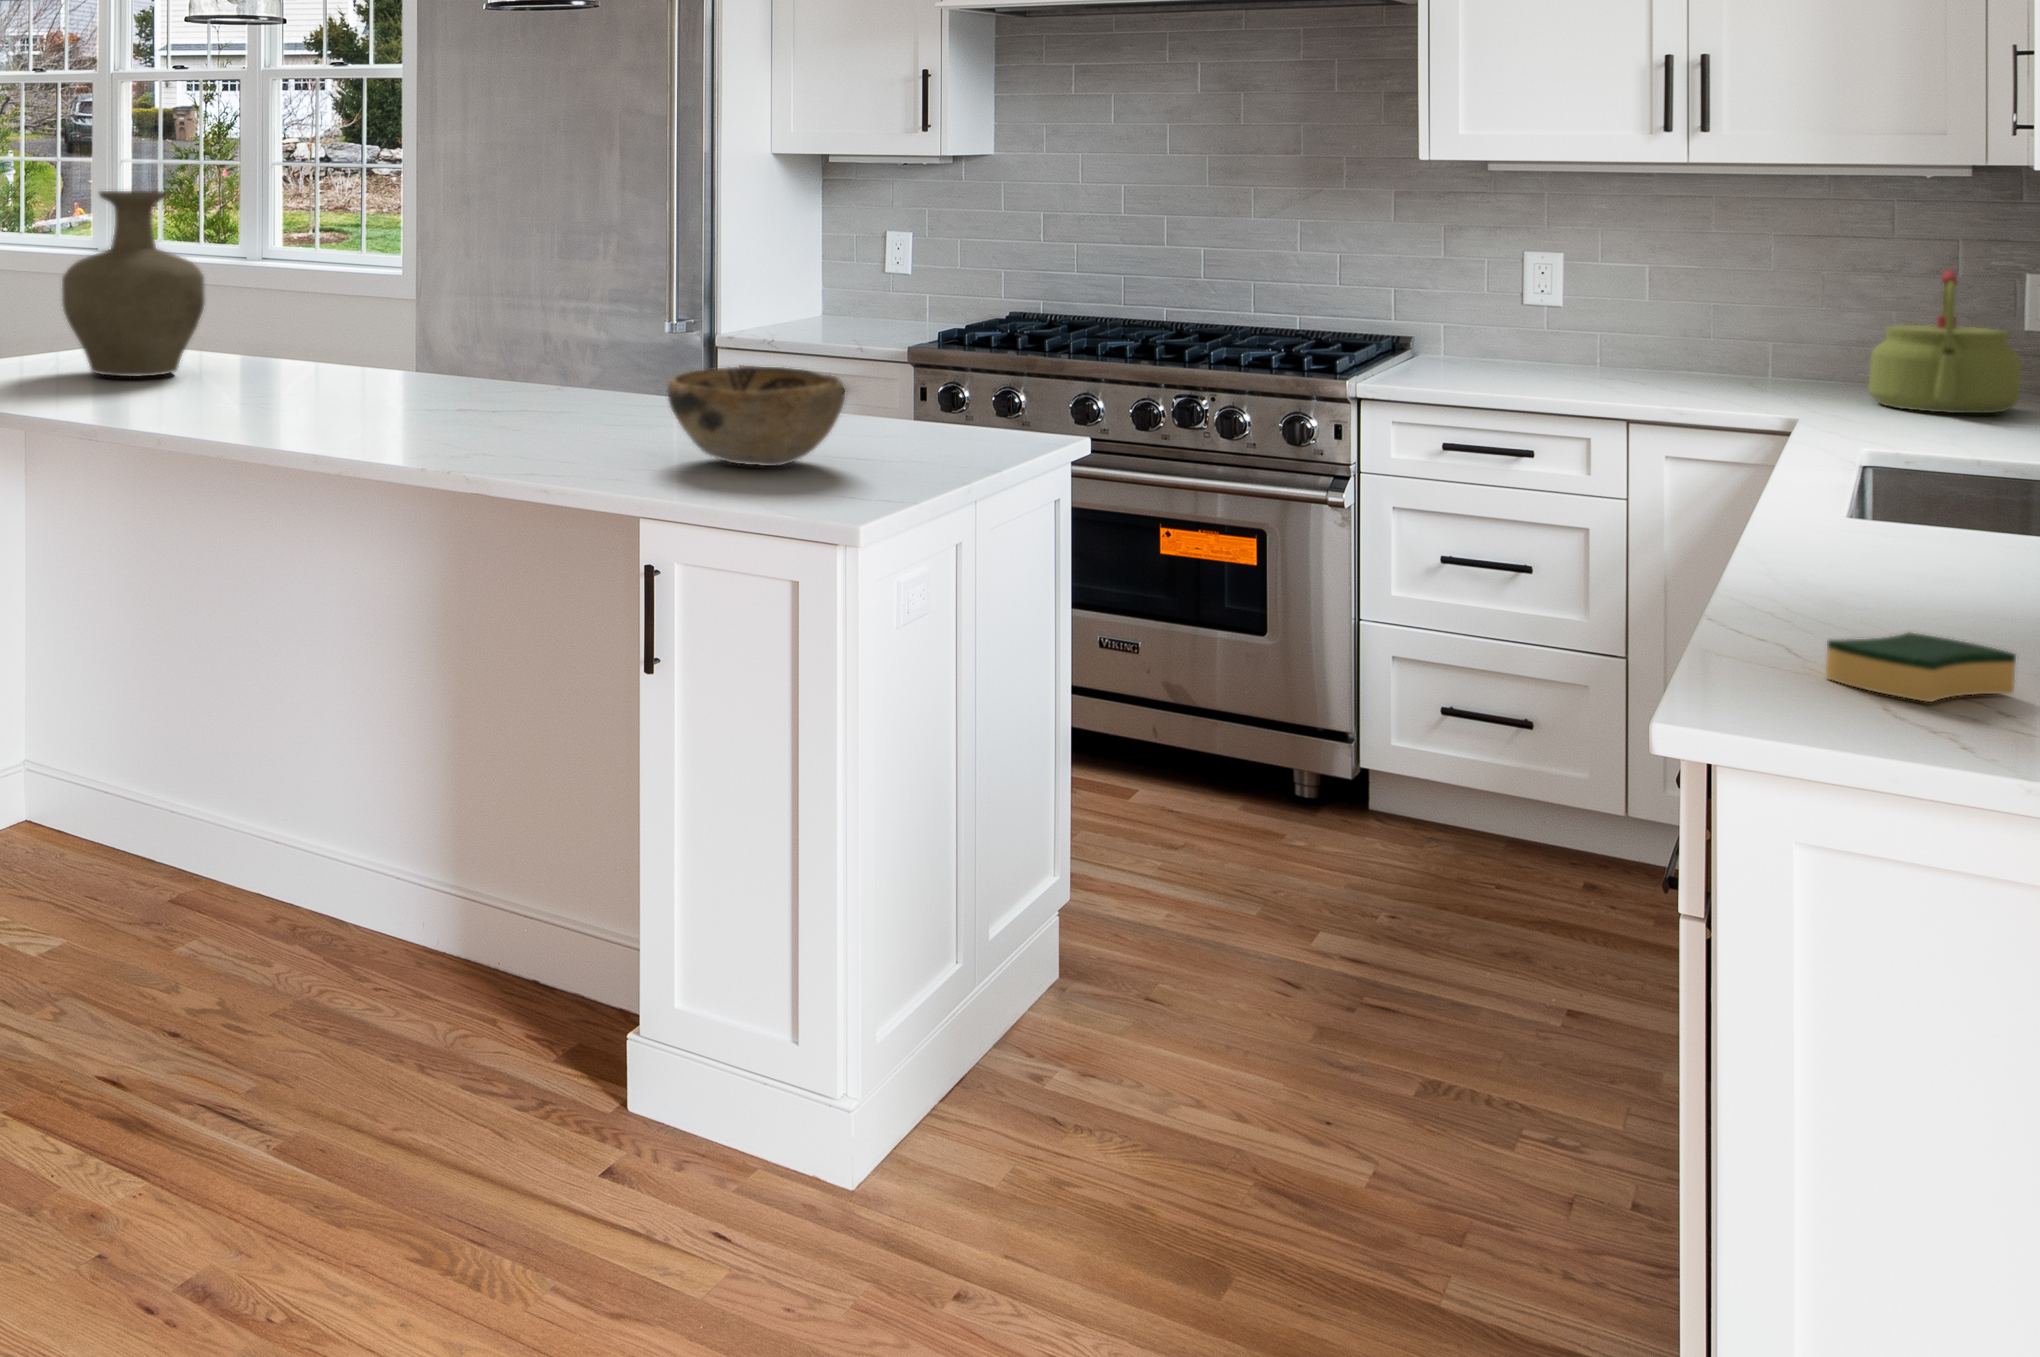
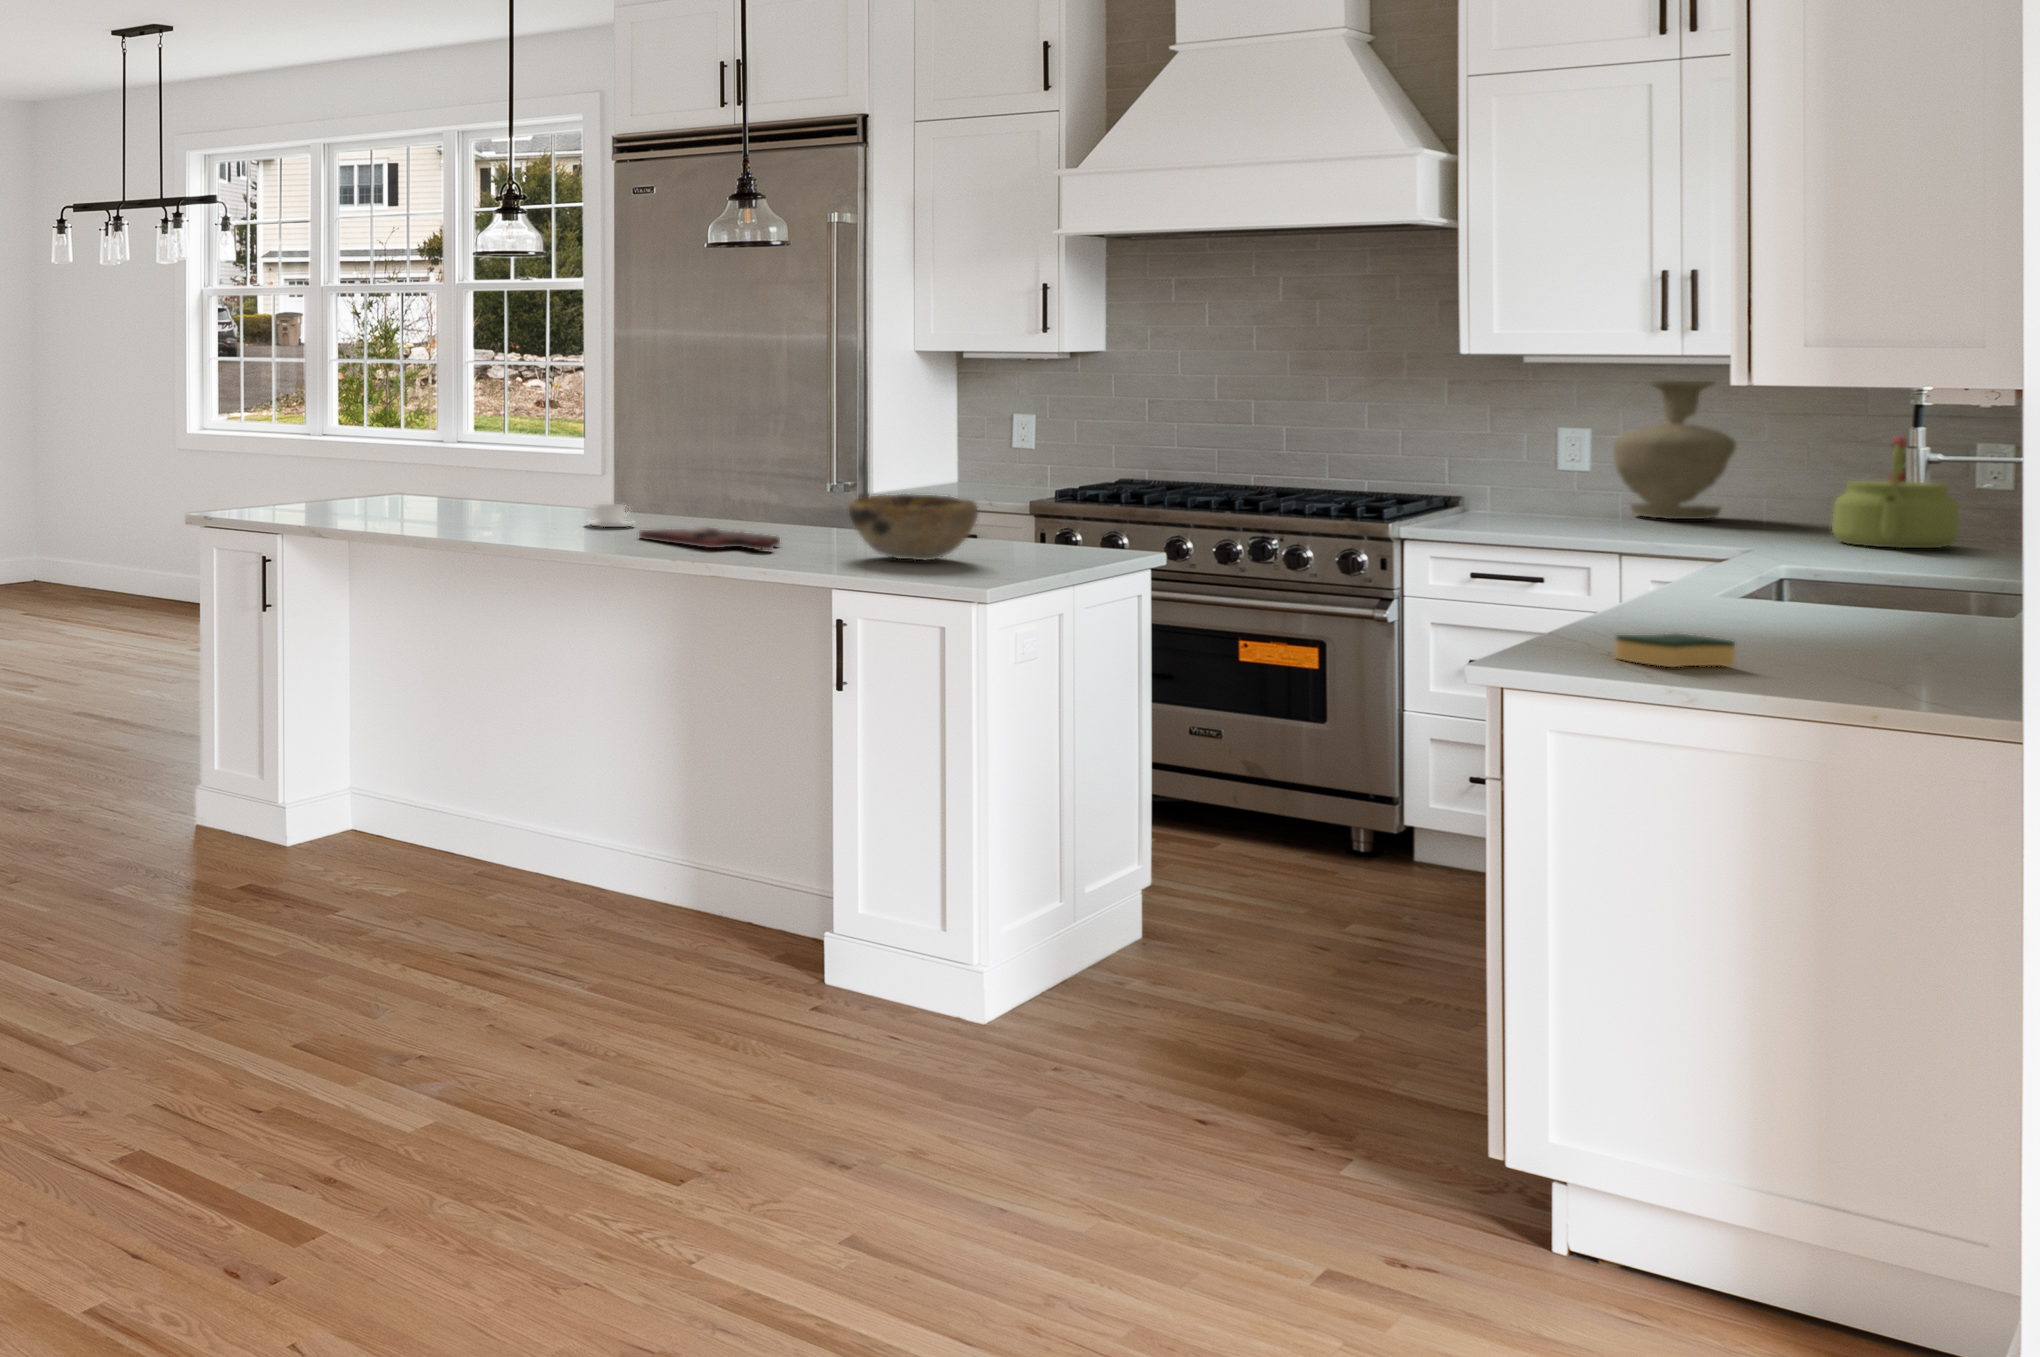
vase: present [62,191,205,377] -> present [1613,380,1736,519]
coffee cup: none [323,372,393,406] -> present [589,504,634,527]
cutting board: none [388,409,578,449] -> present [639,527,780,550]

